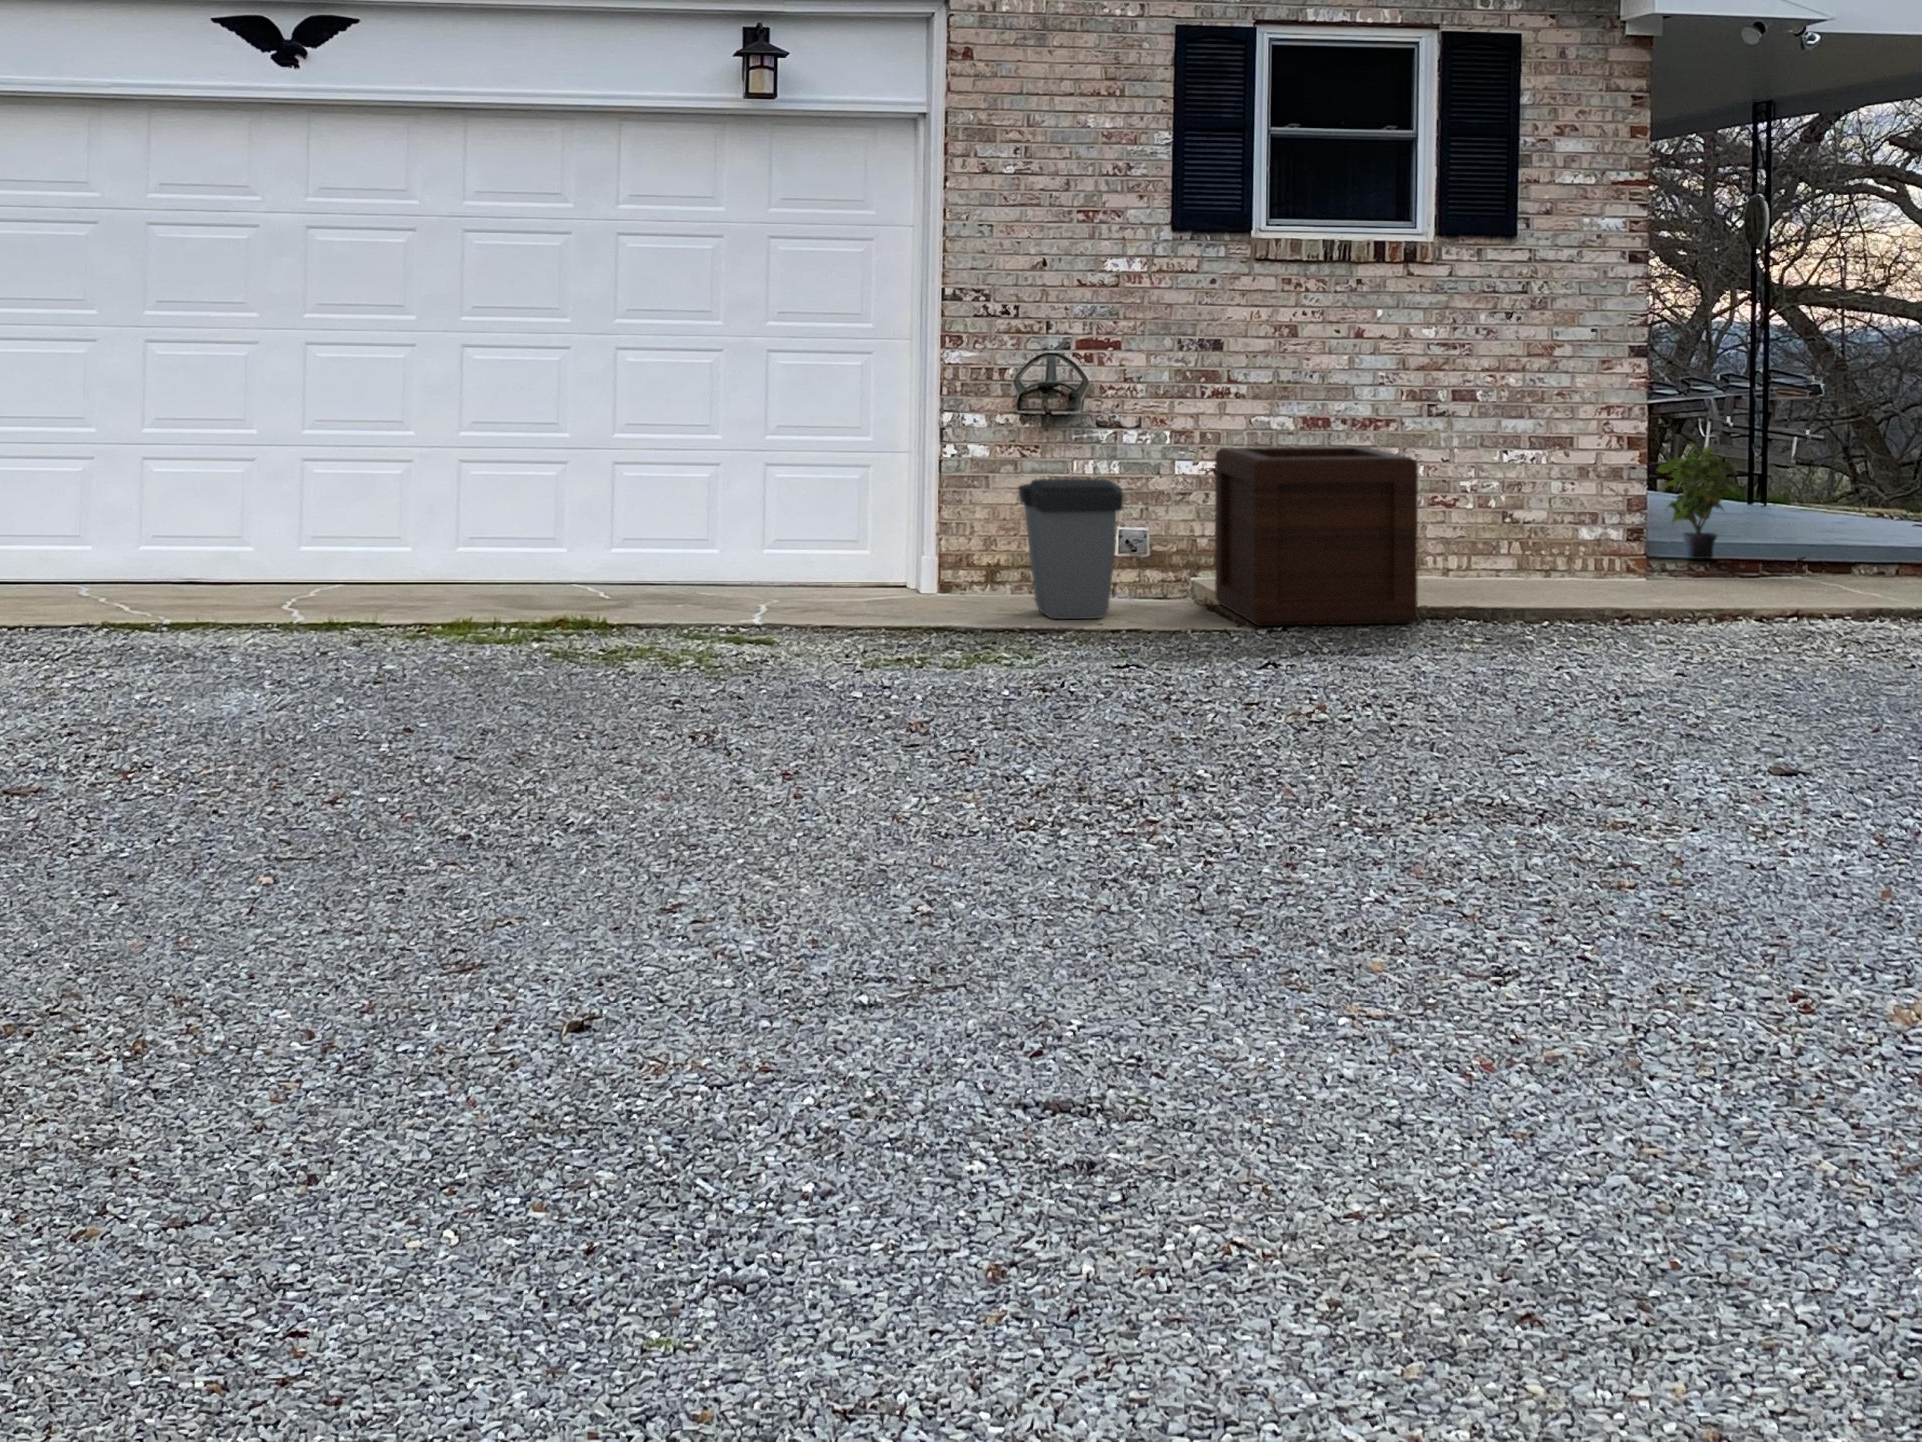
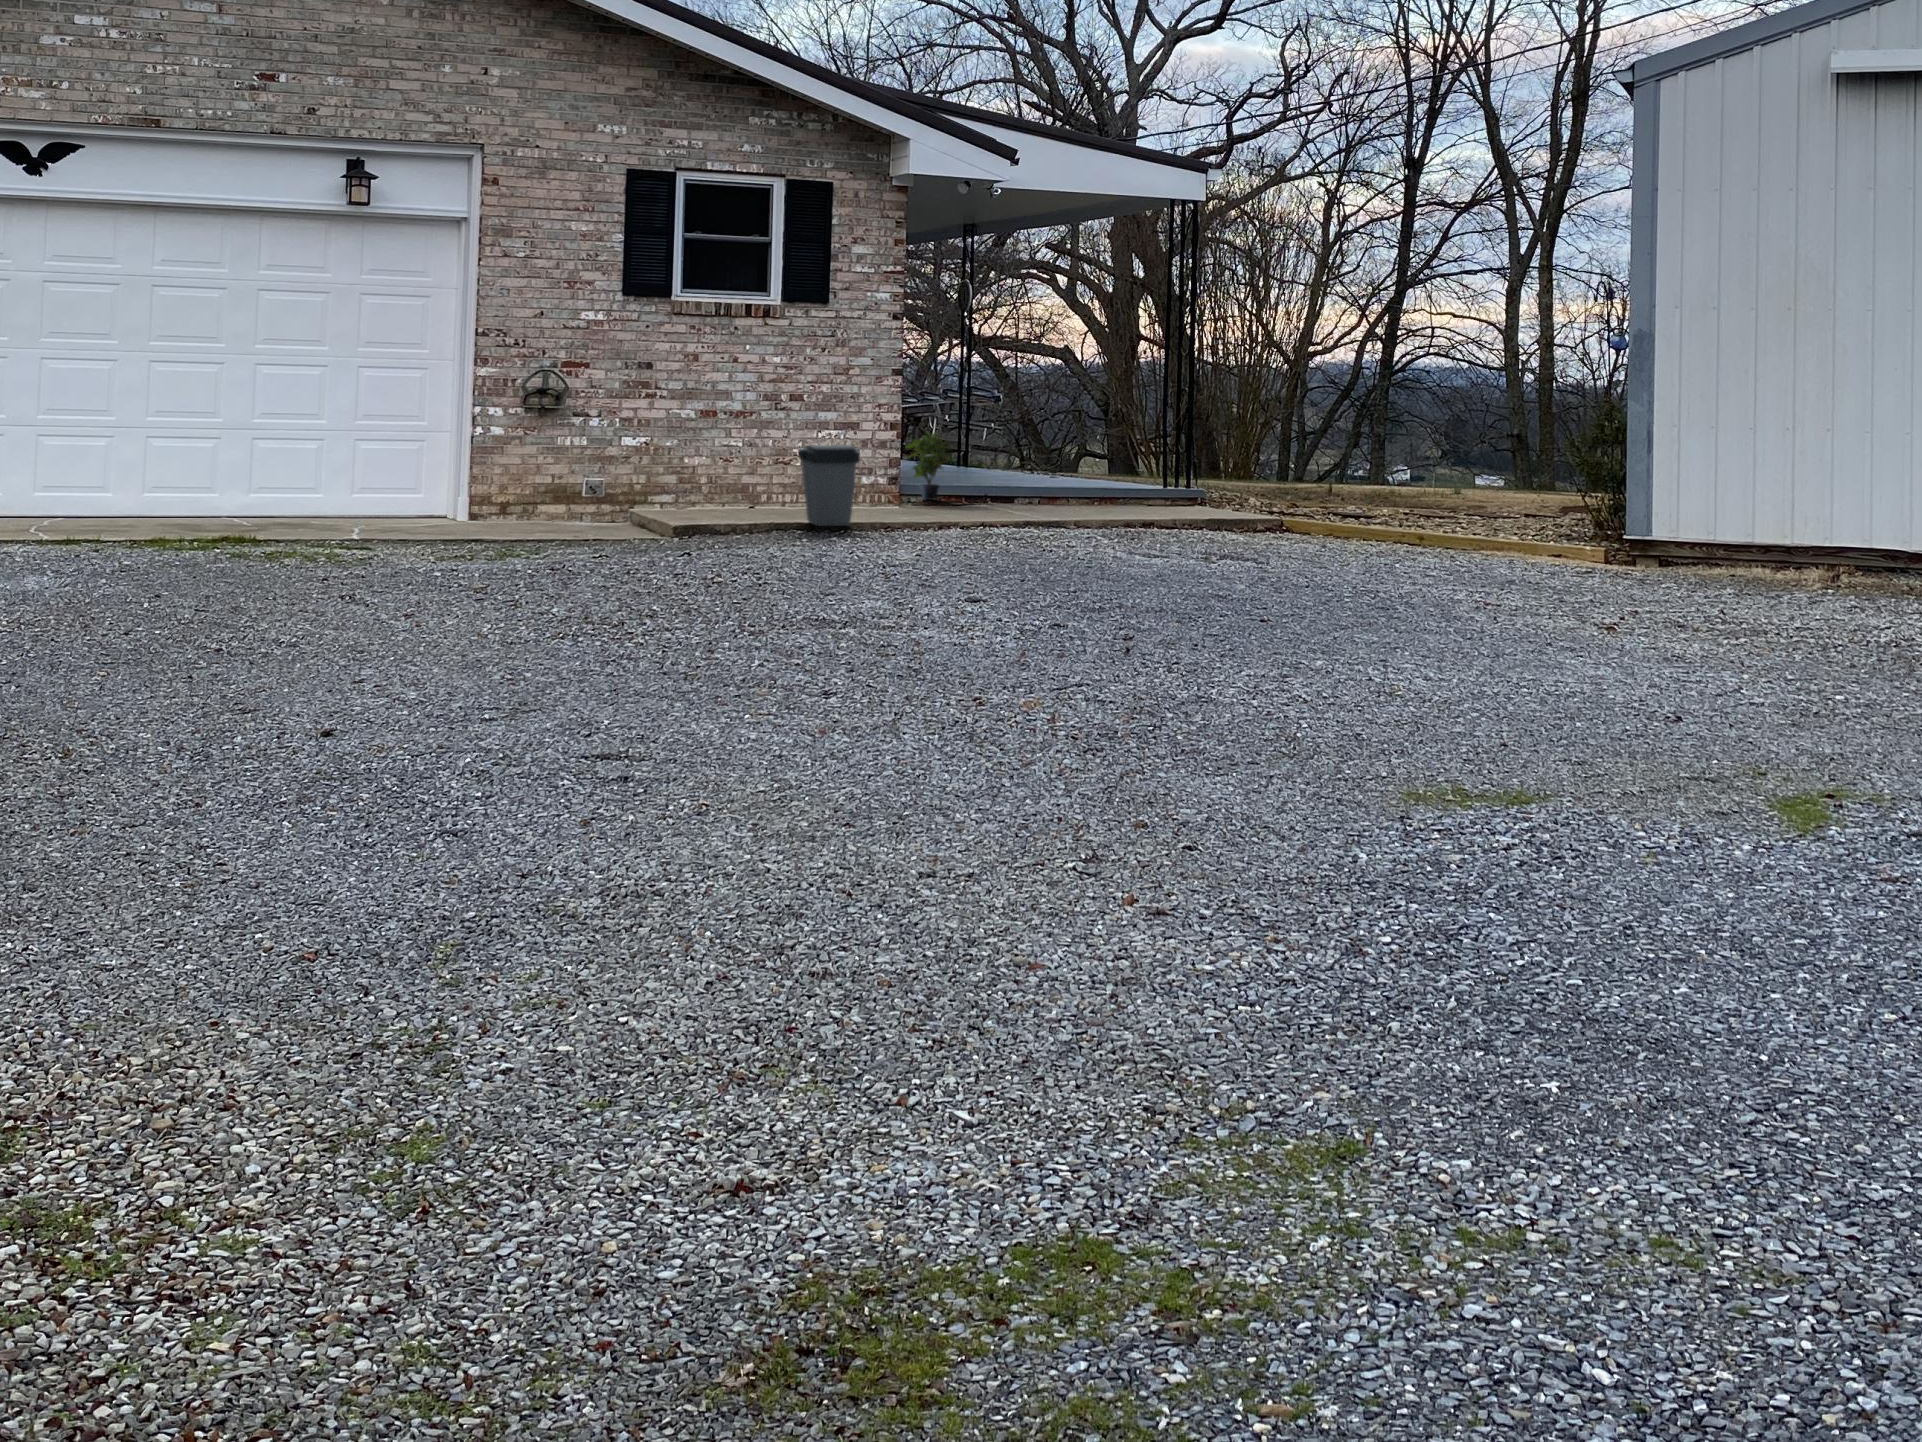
wooden crate: present [1215,447,1418,626] -> none [649,428,772,533]
trash can: present [1018,479,1123,619] -> present [798,445,860,526]

